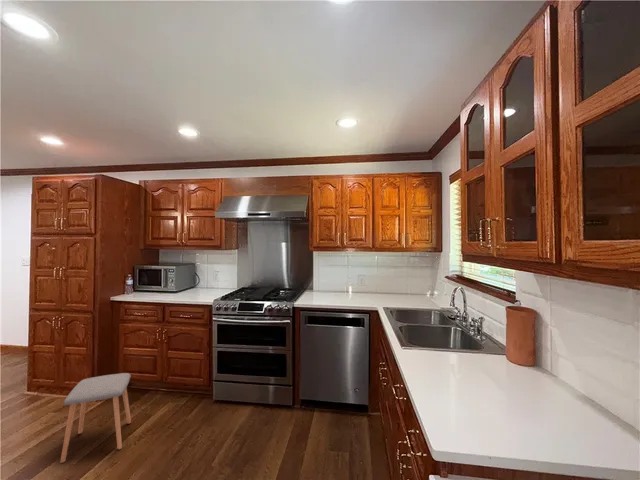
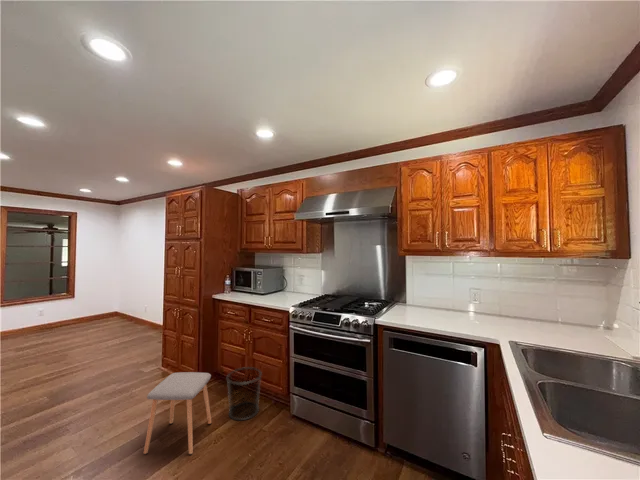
waste bin: none [144,364,182,415] -> present [227,367,261,420]

